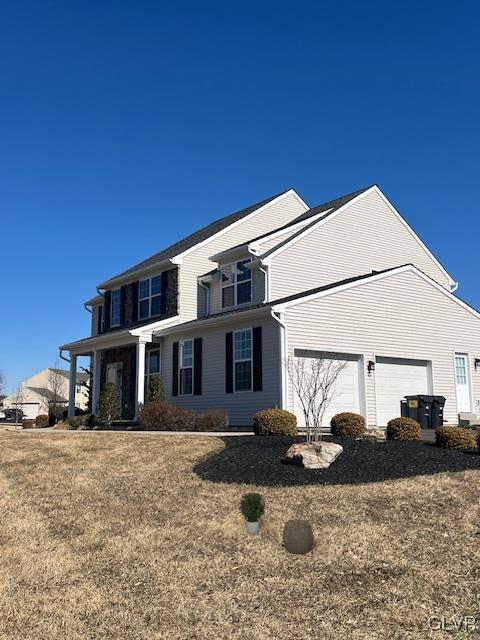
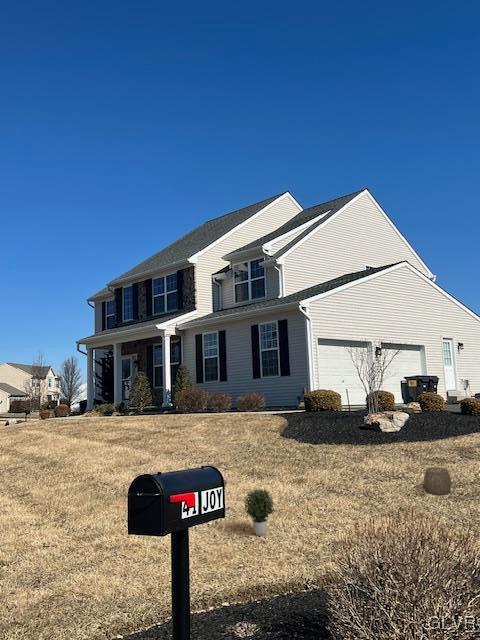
potted plant: present [239,492,266,535] -> present [244,490,274,536]

